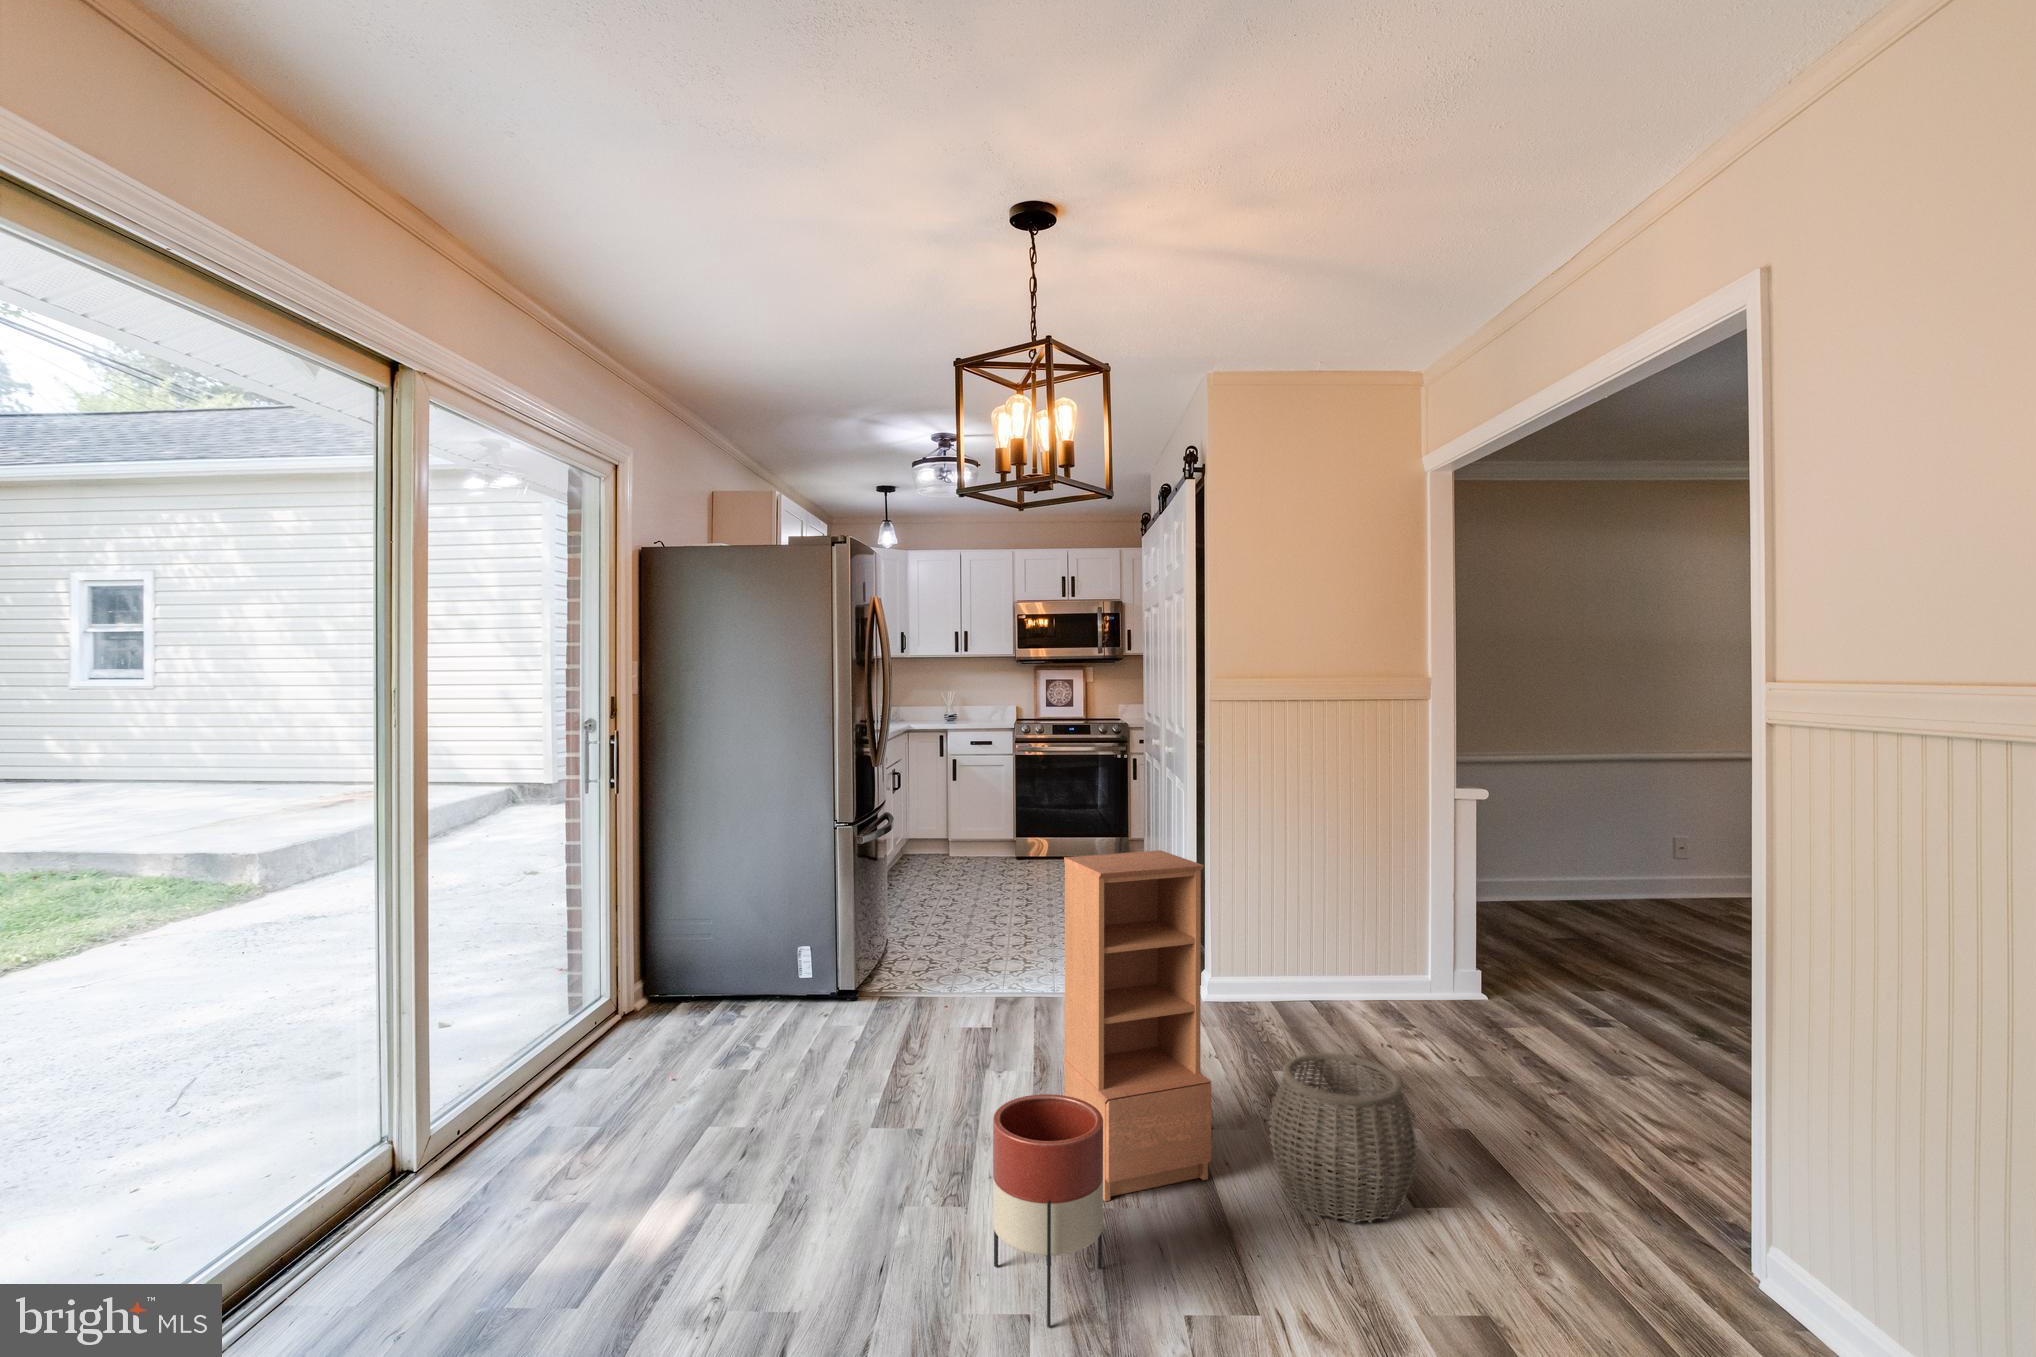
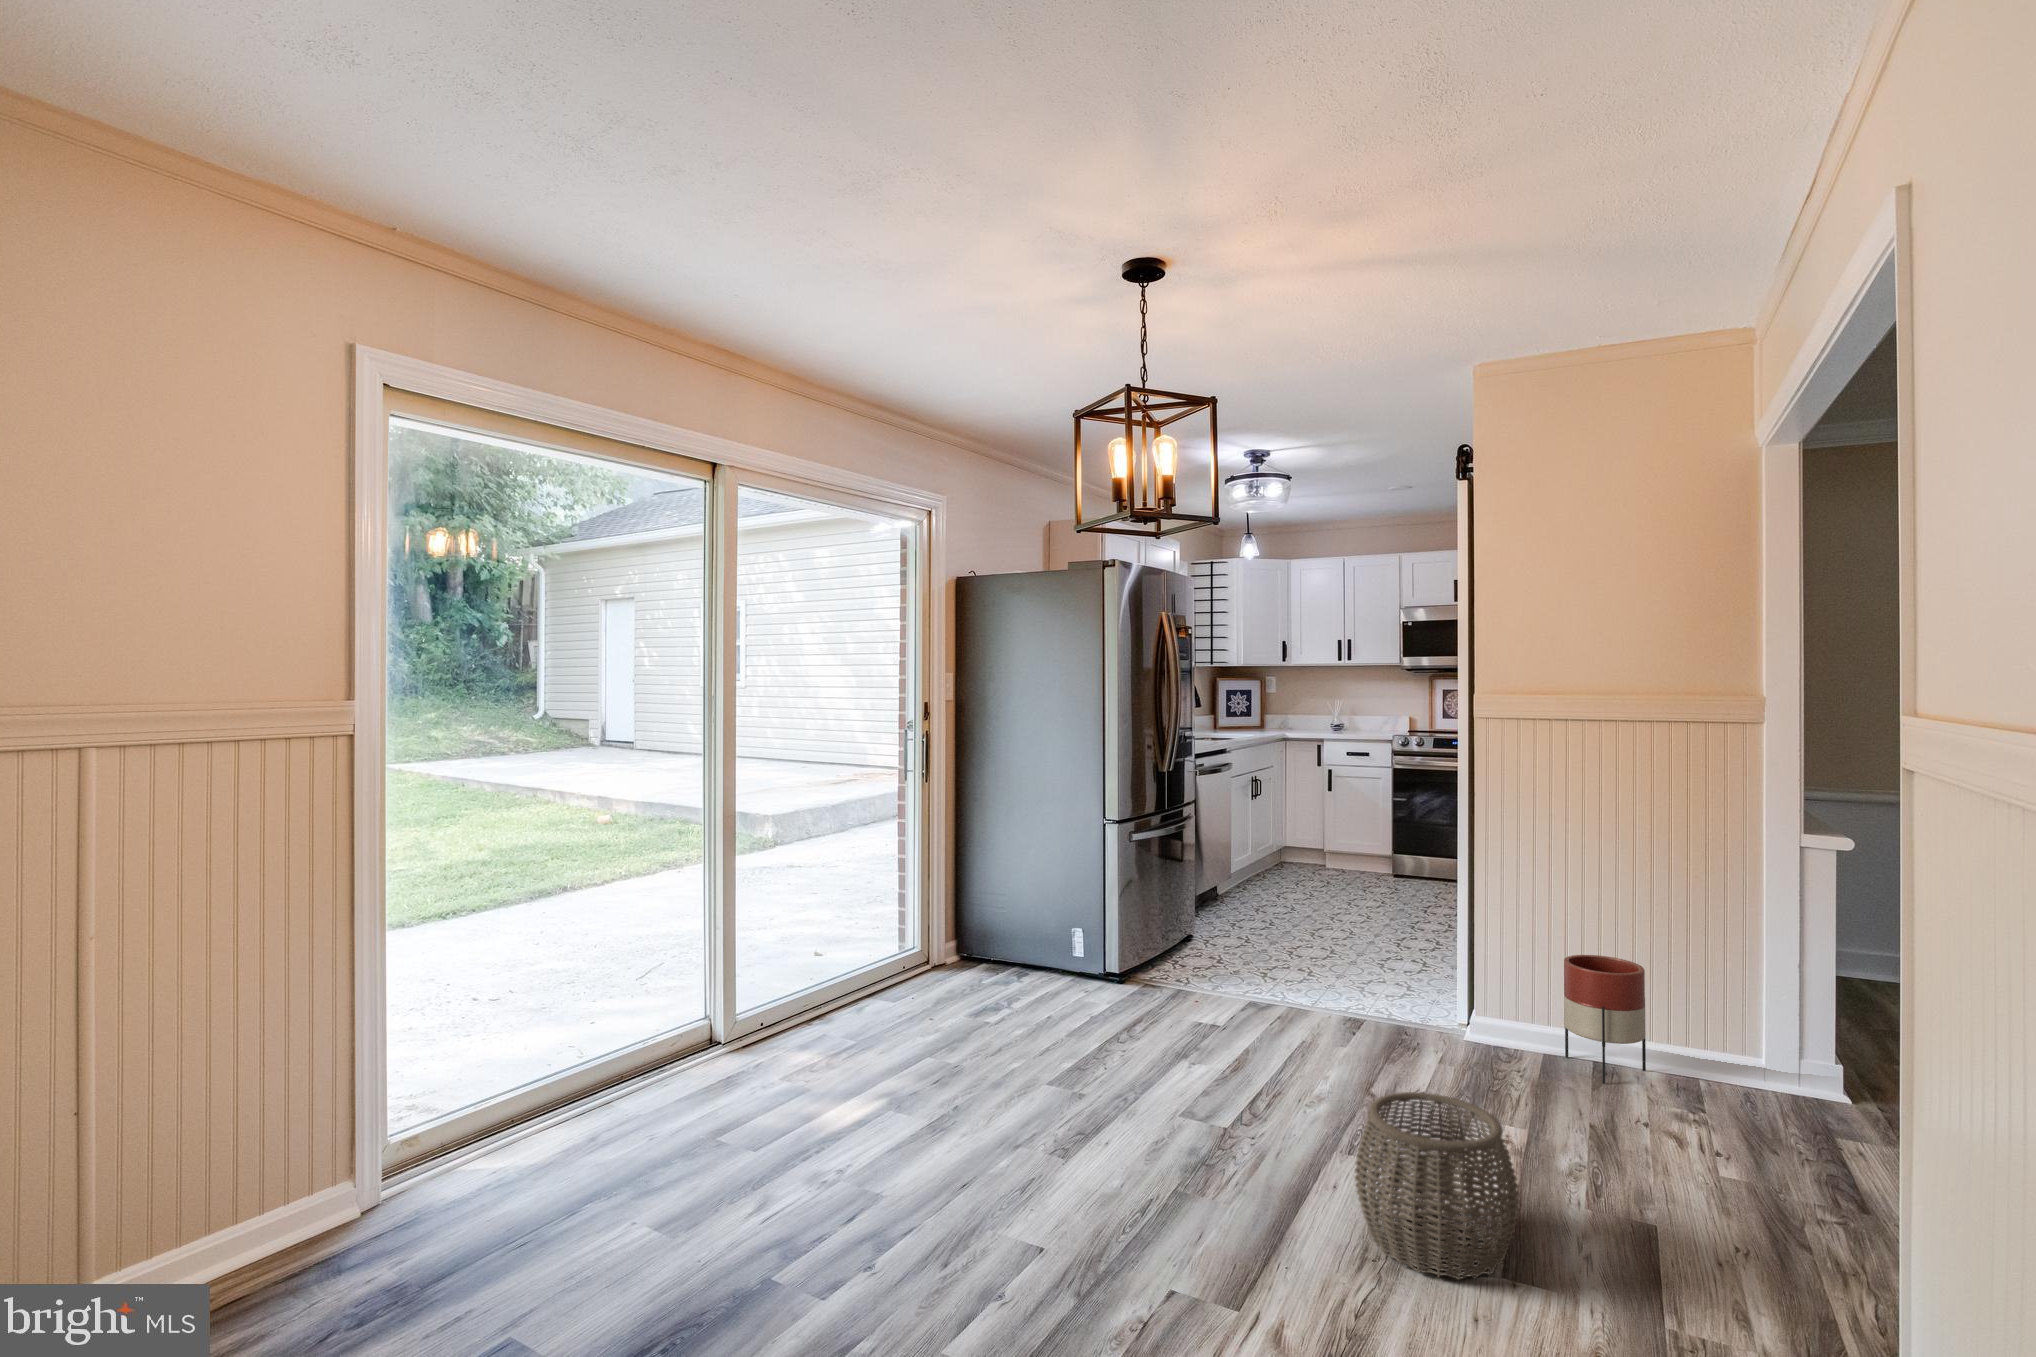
bookcase: present [1064,850,1212,1201] -> none [1183,859,1304,1197]
planter: present [992,1094,1104,1327] -> present [1564,955,1646,1084]

